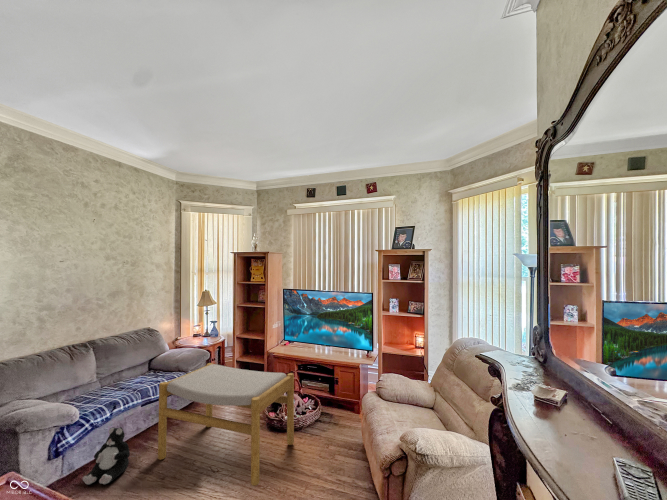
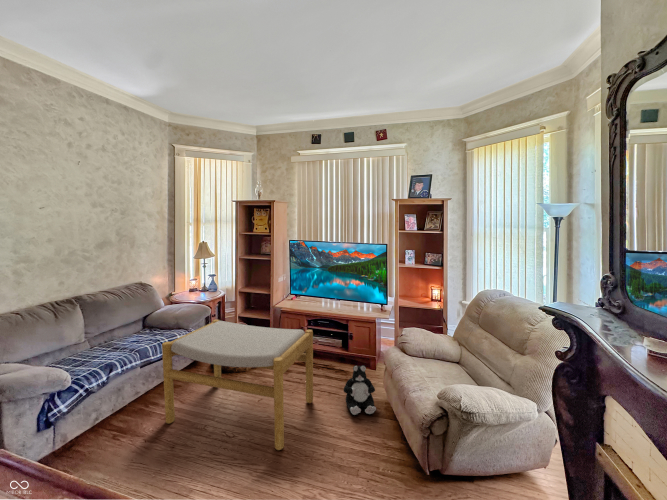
plush toy: present [83,427,130,484] -> present [344,365,376,415]

